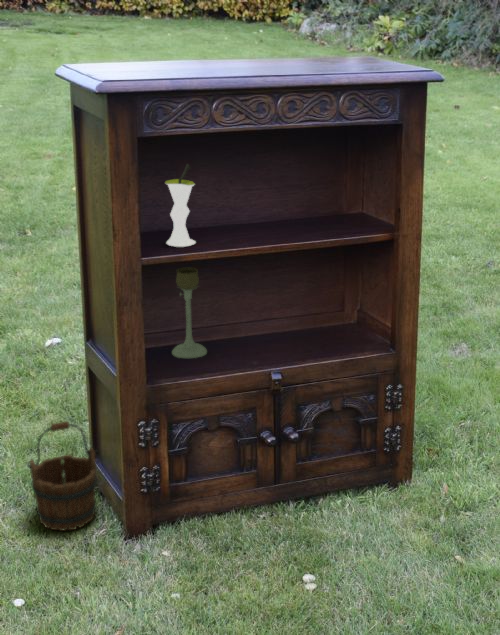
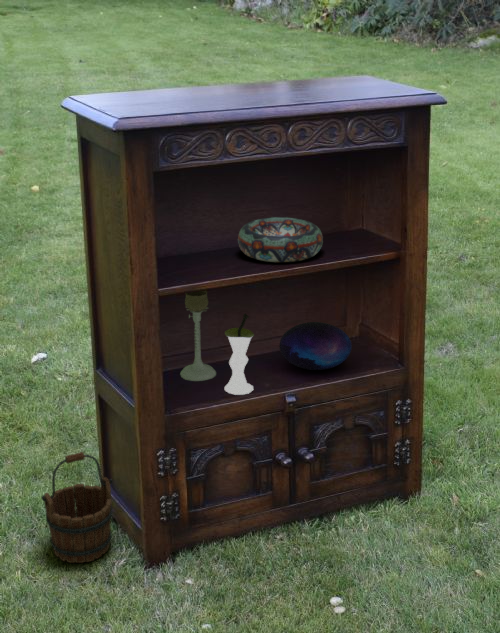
vase: present [165,164,196,247] -> present [225,314,254,395]
decorative bowl: none [229,199,313,241] -> present [238,217,323,262]
decorative orb: none [271,306,343,352] -> present [279,322,352,370]

